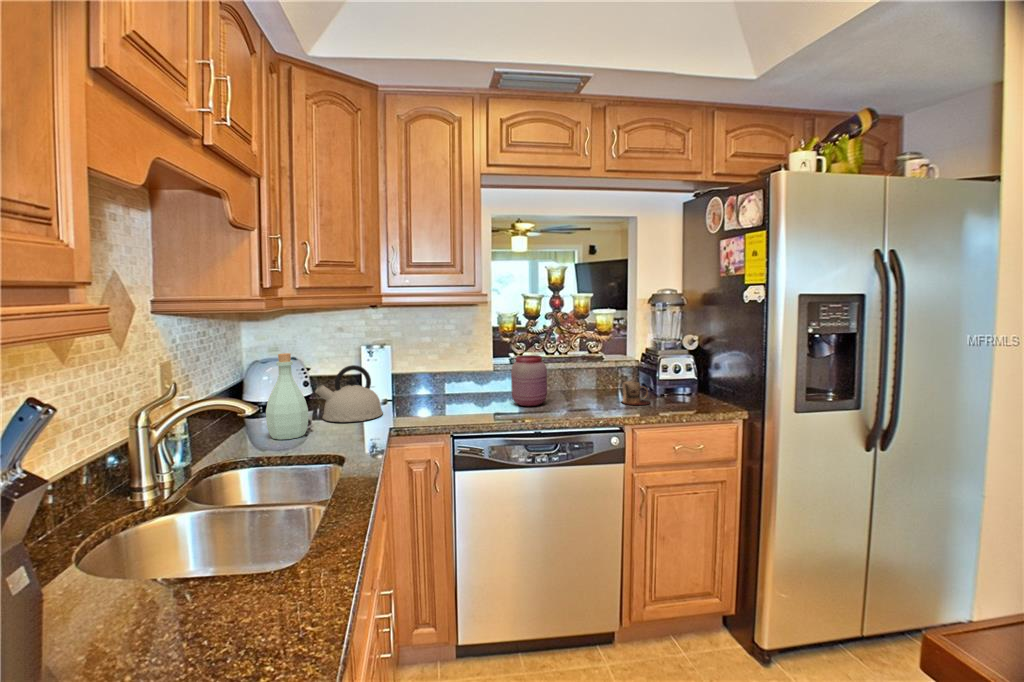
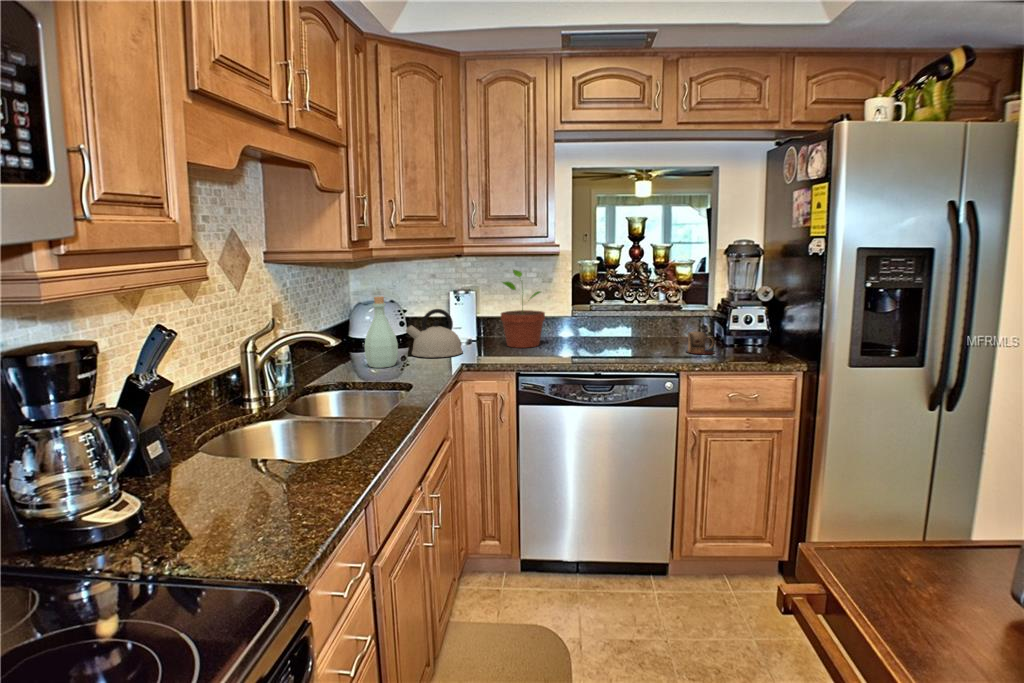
potted plant: none [423,320,471,405] -> present [501,270,545,348]
jar: present [511,355,547,406] -> none [580,304,614,352]

